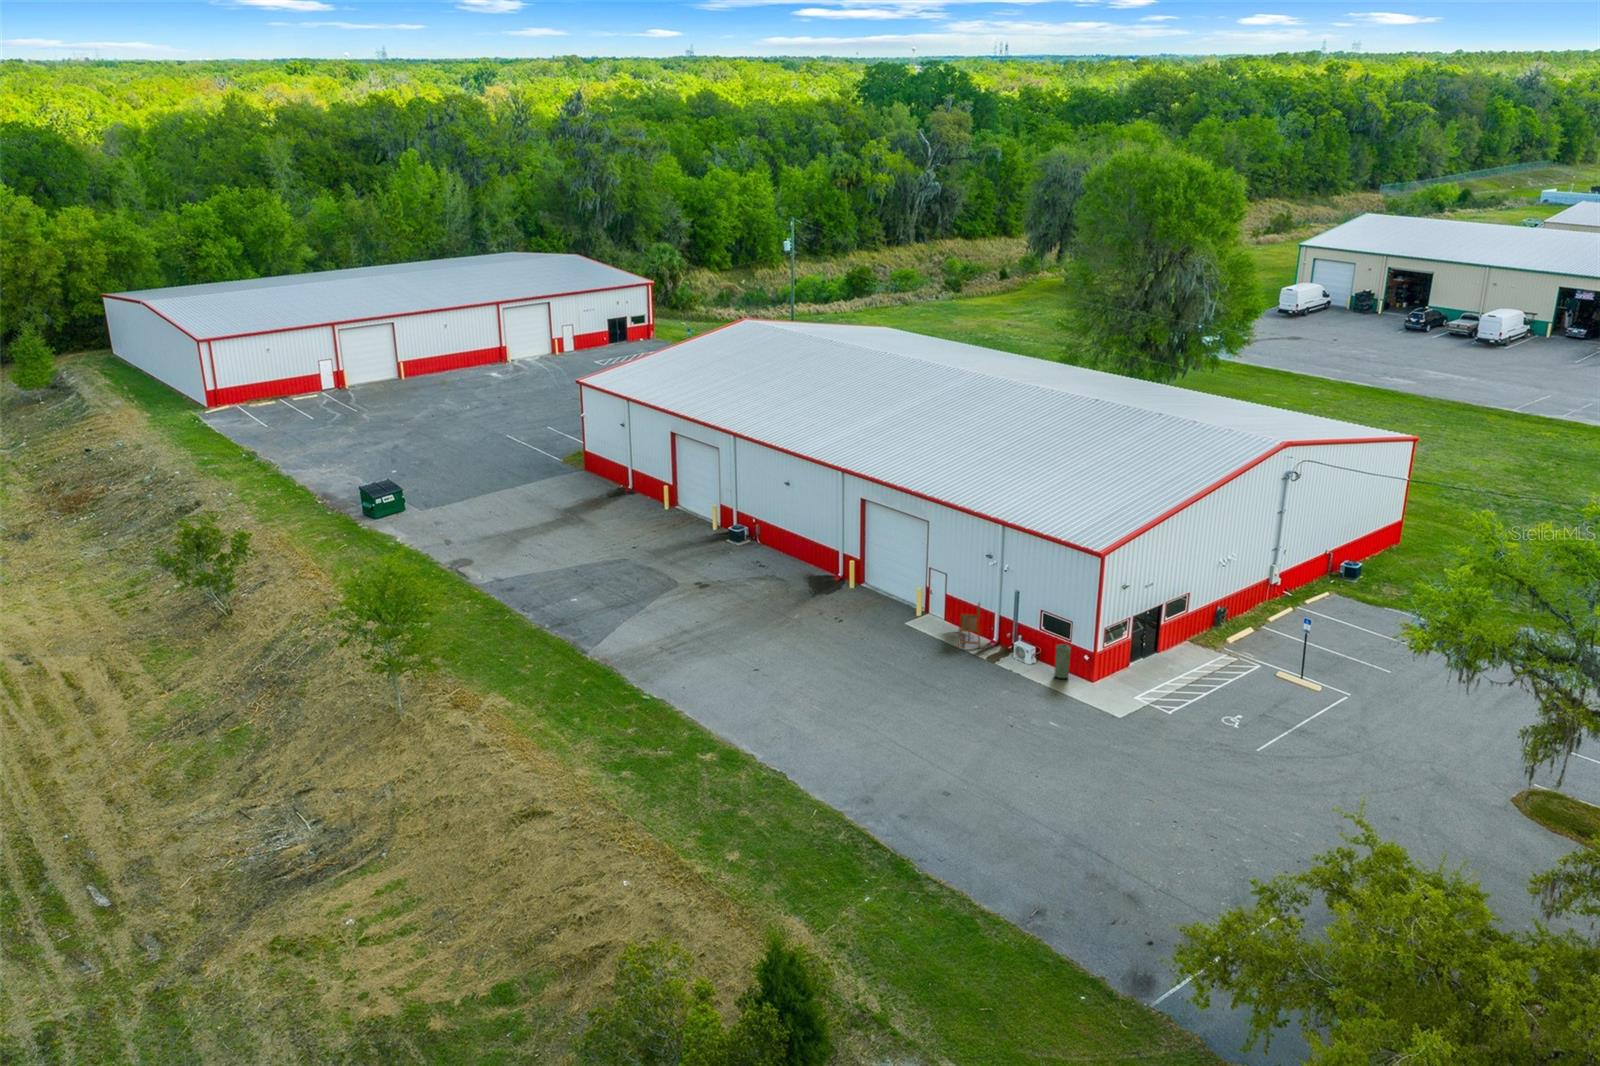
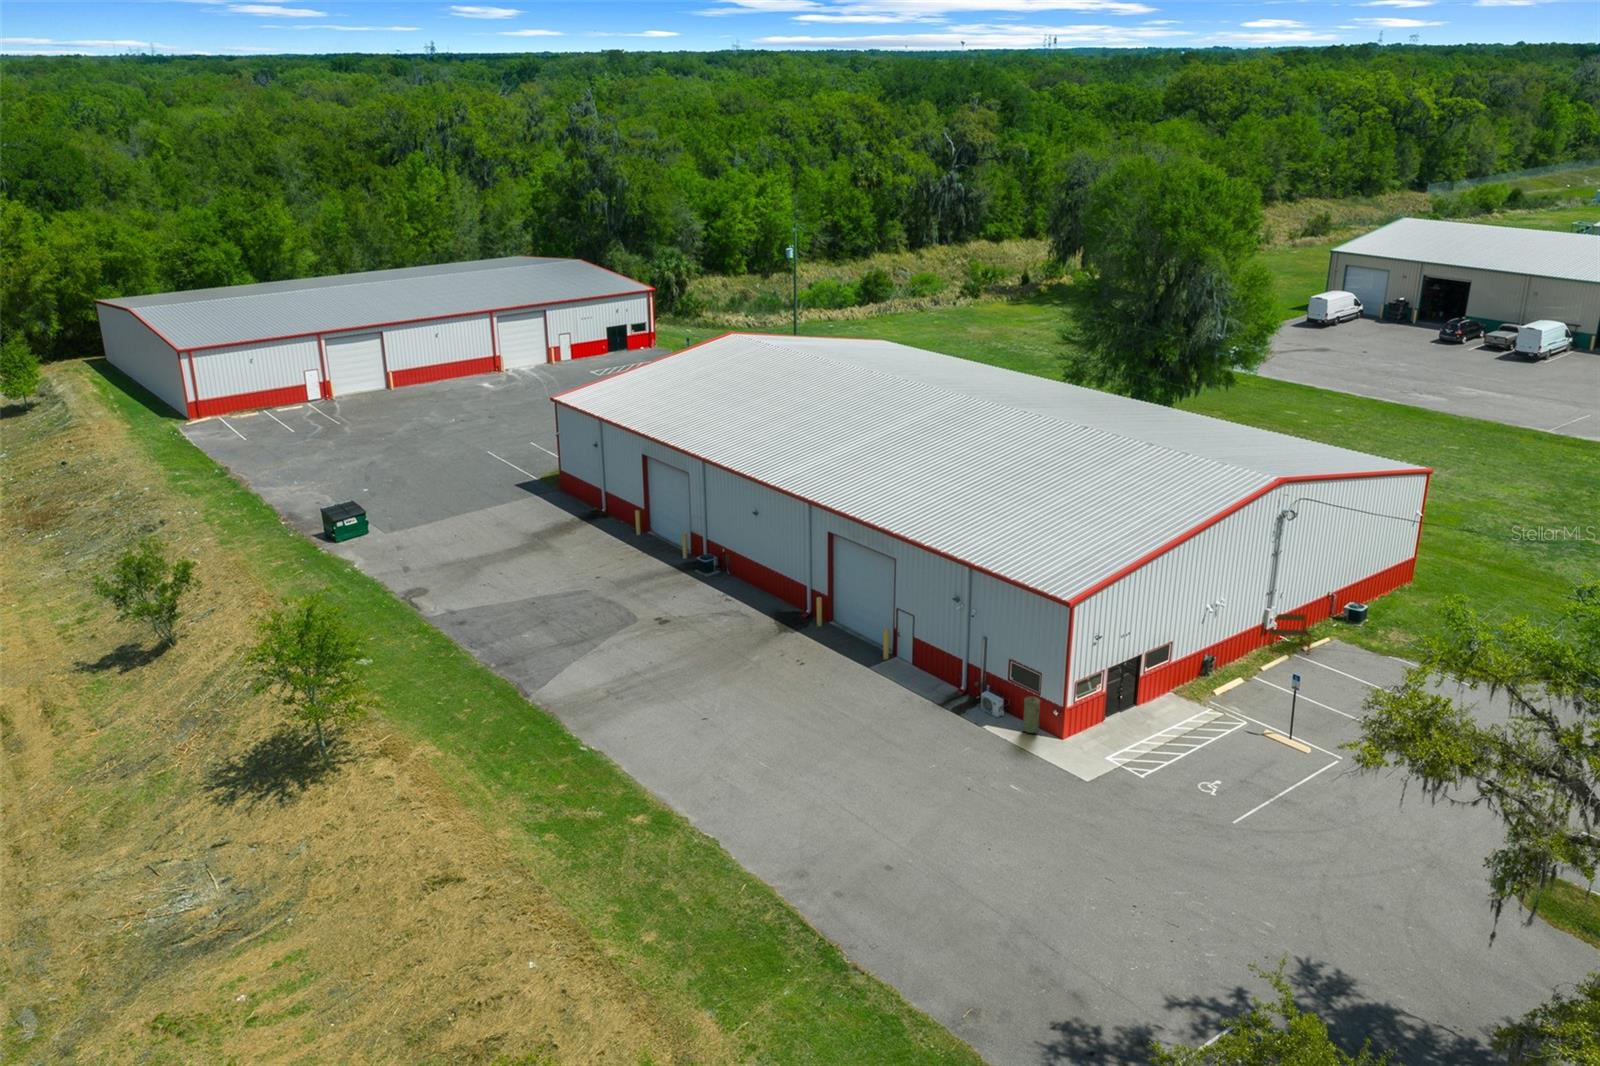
bench: present [958,603,980,647] -> present [1268,614,1311,654]

